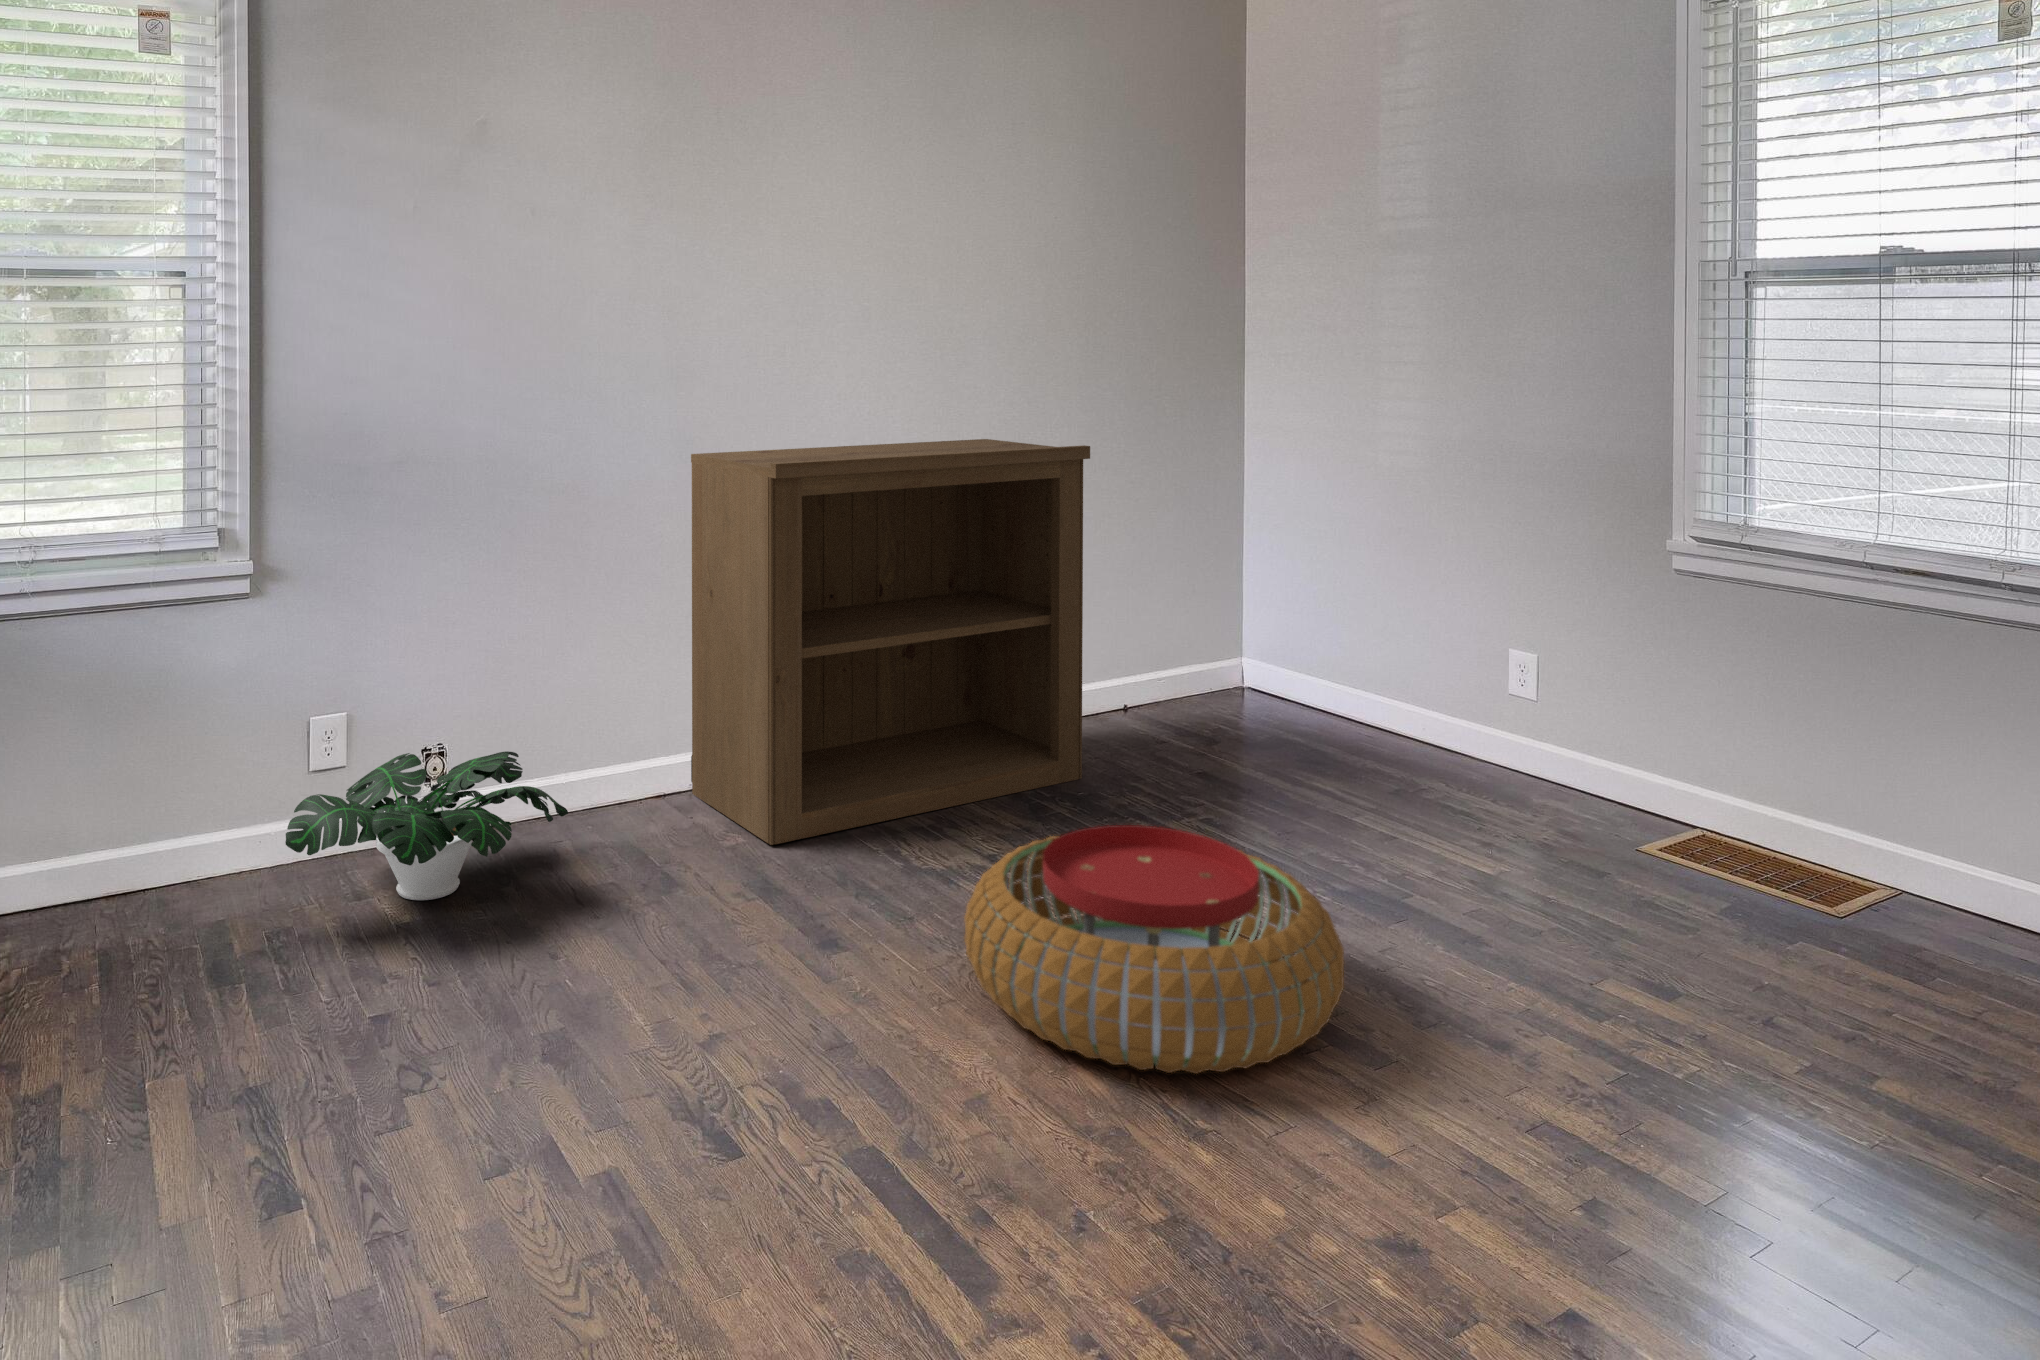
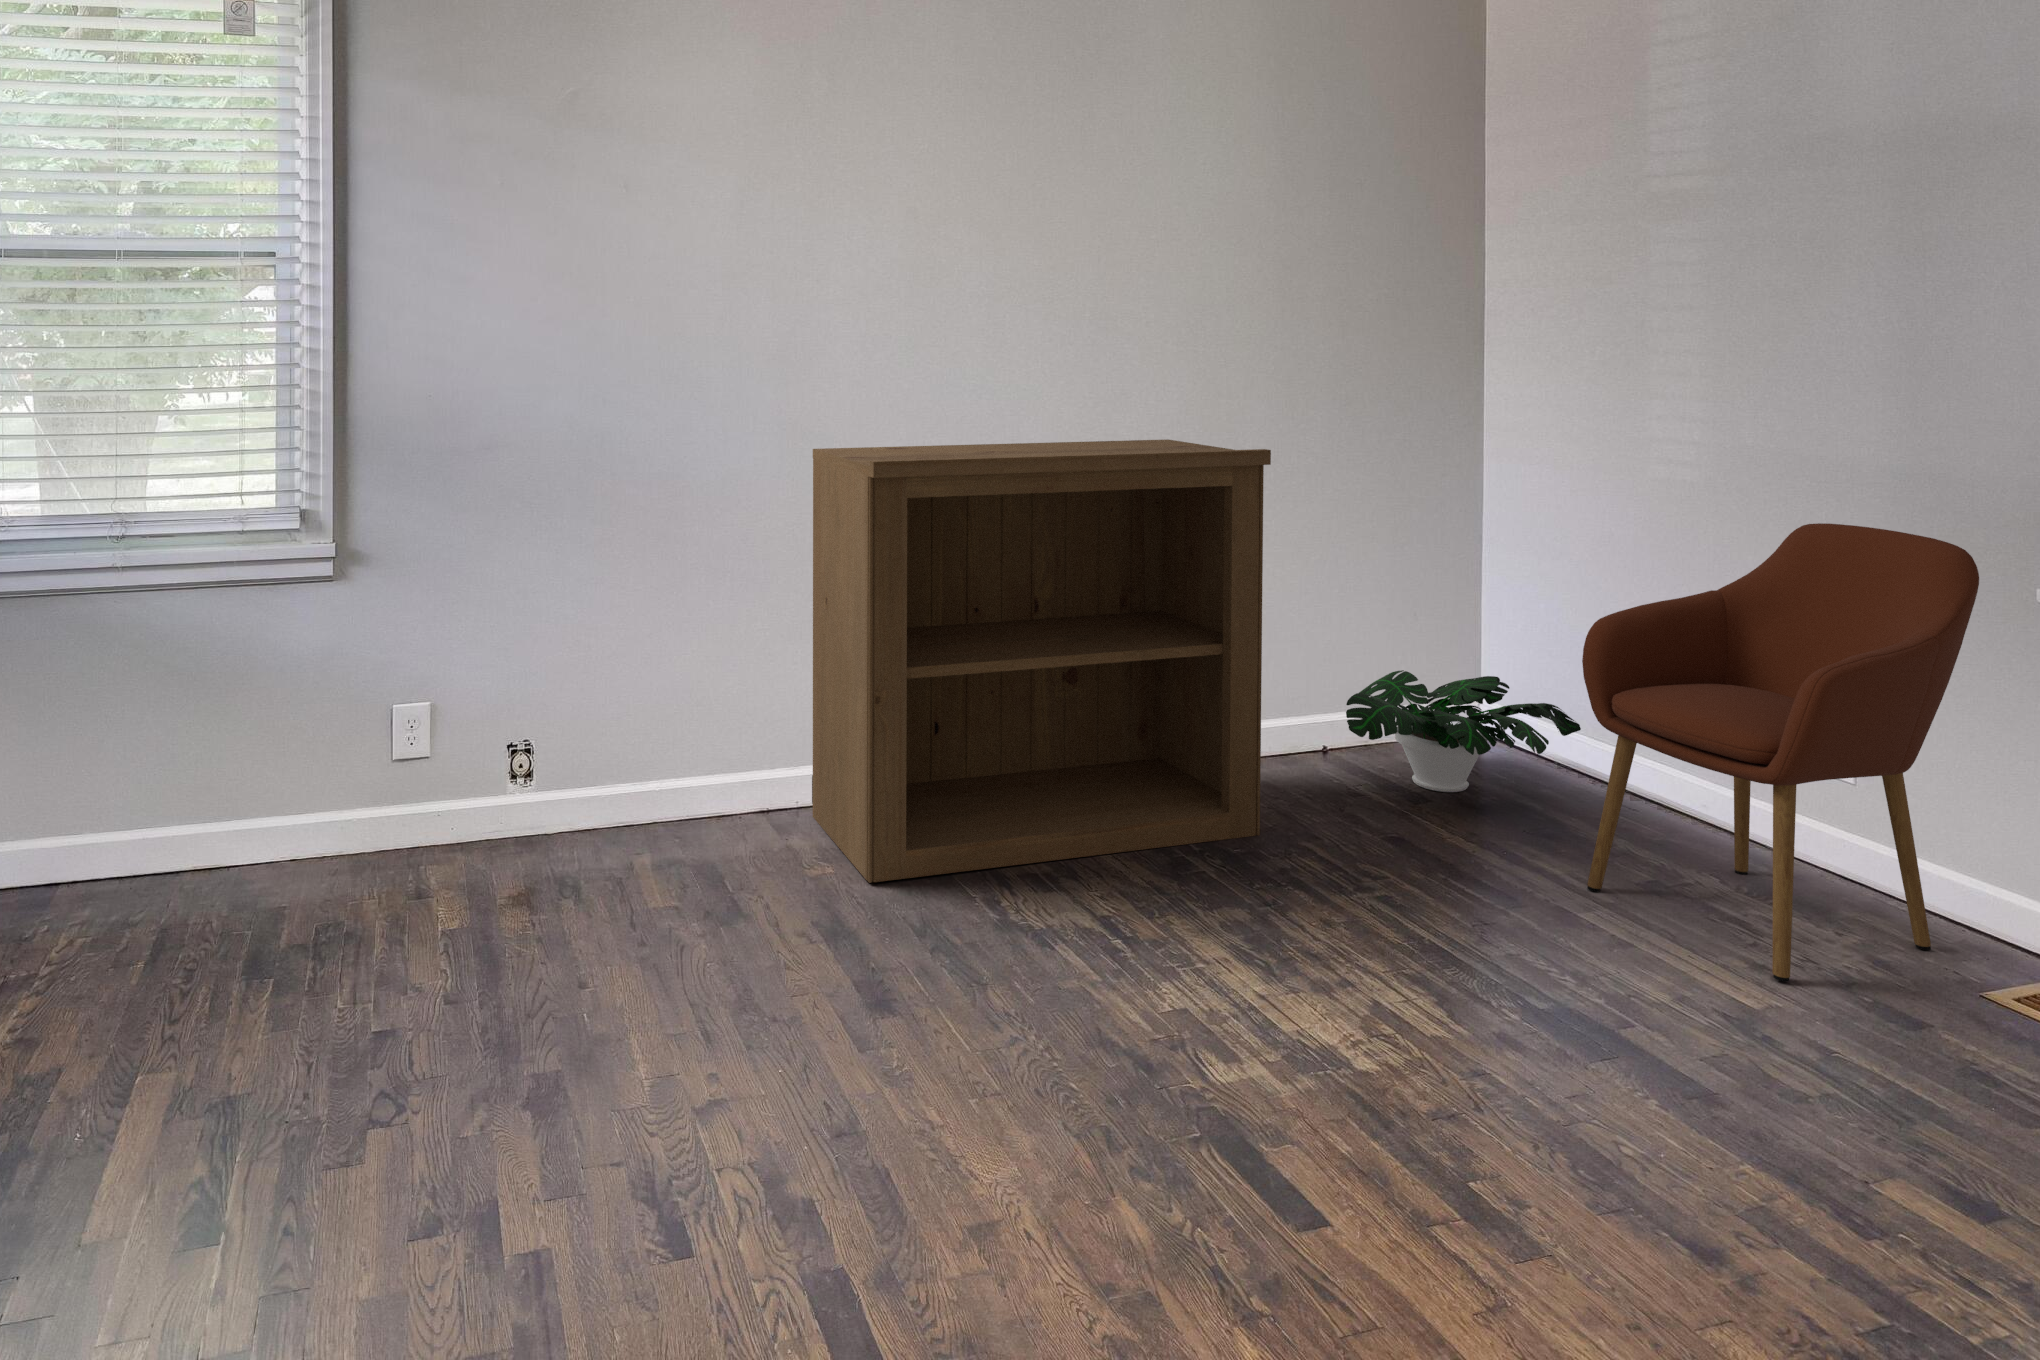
armchair: none [1341,495,1626,854] -> present [1582,523,1979,982]
potted plant: present [285,751,568,900] -> present [1346,670,1581,792]
pouf: present [964,825,1344,1074] -> none [1009,904,1474,1228]

